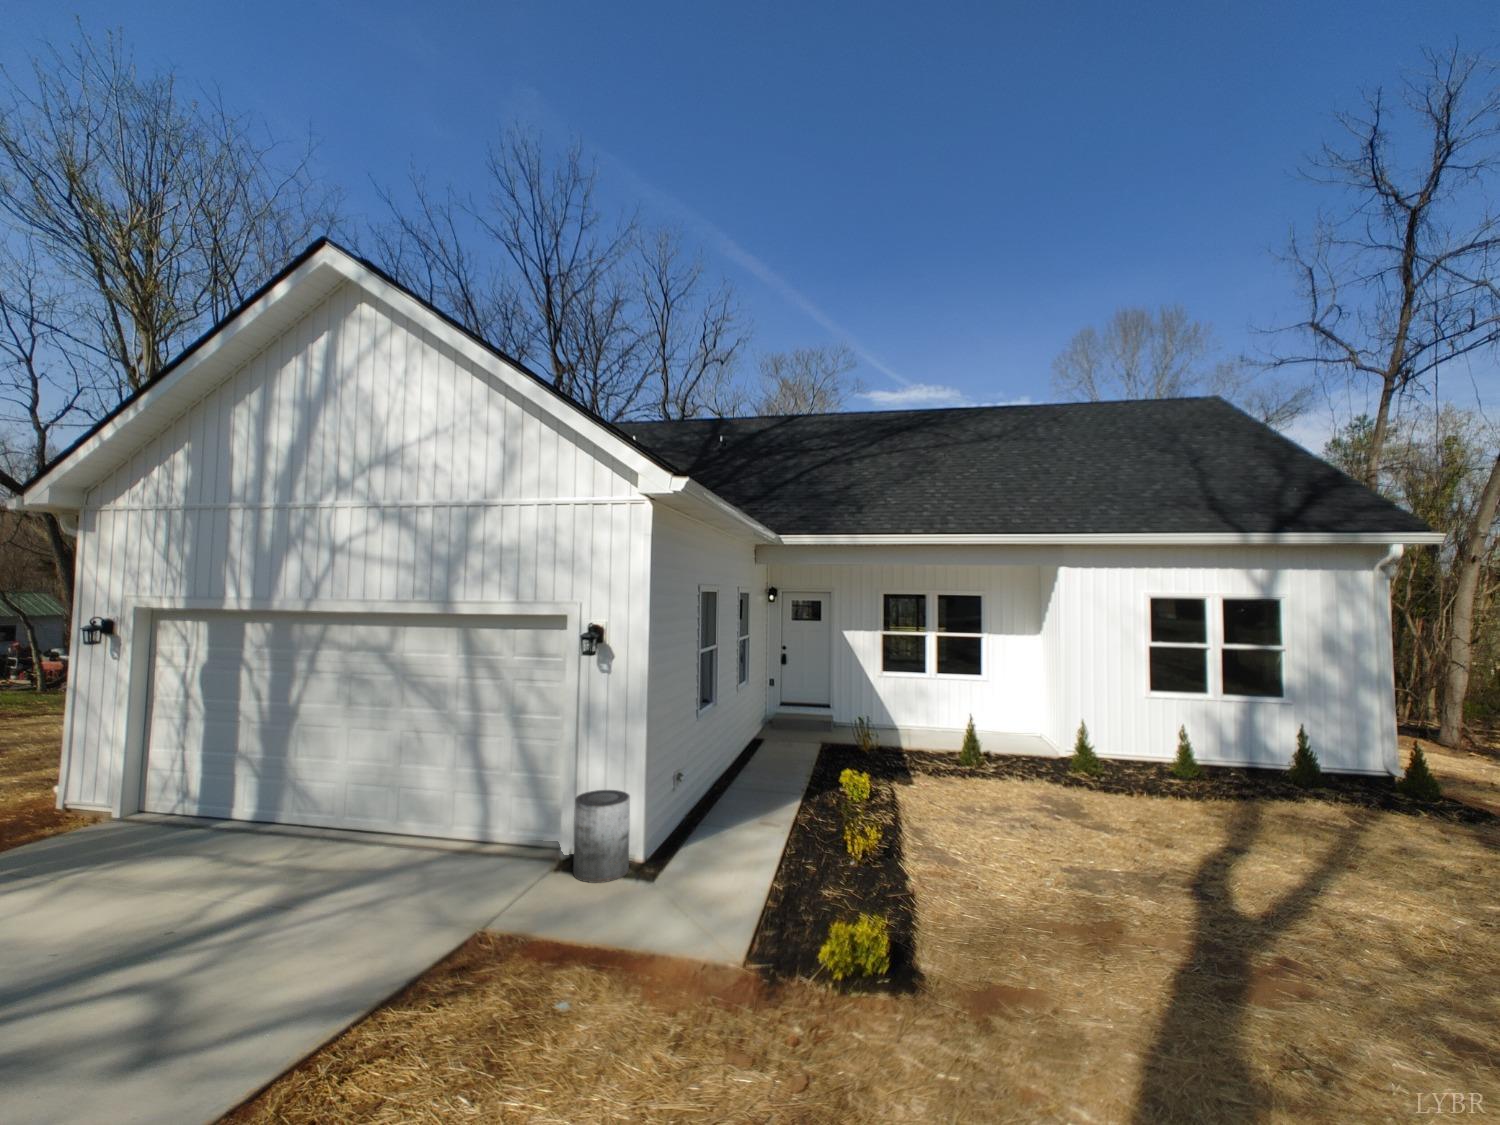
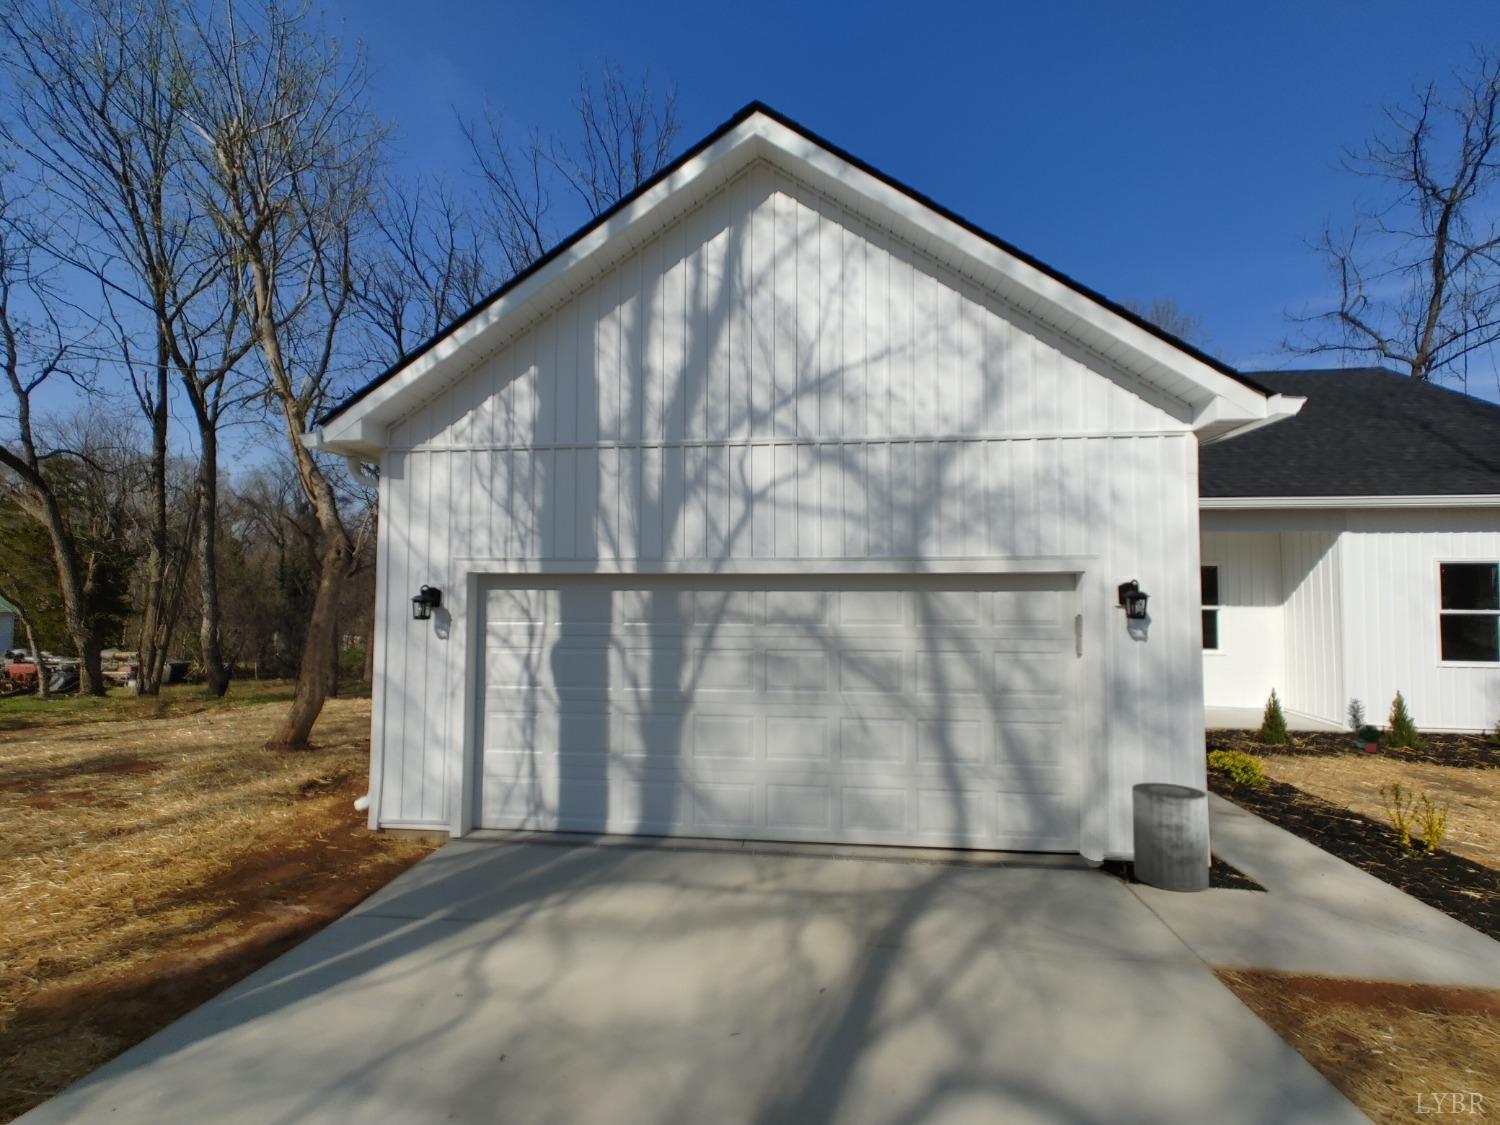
potted plant: none [1016,706,1038,756] -> present [1349,699,1380,752]

